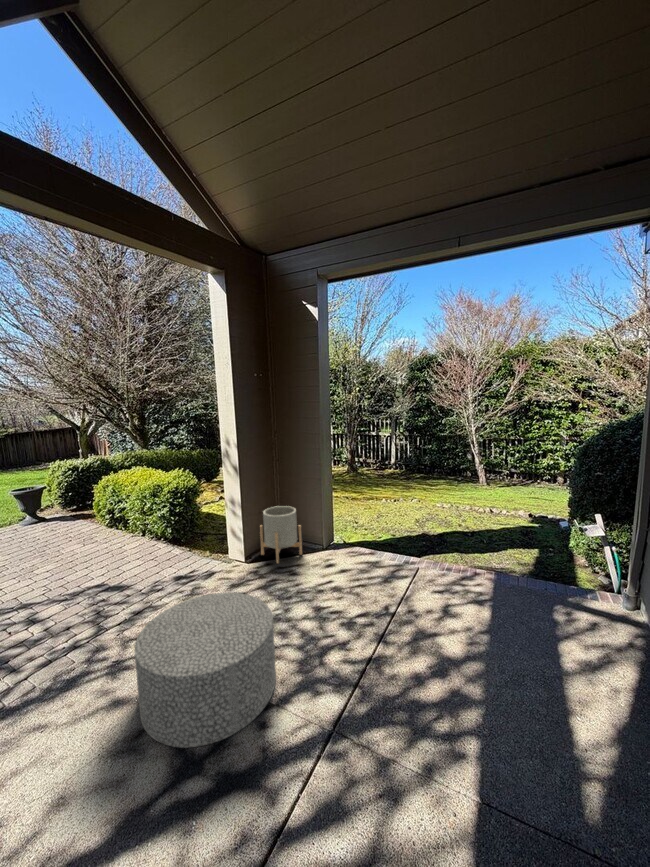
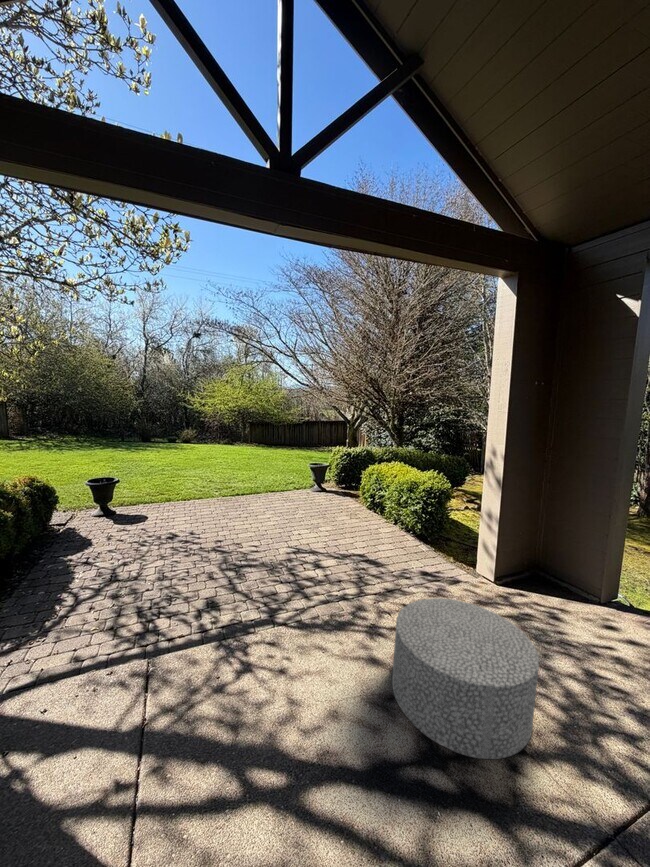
planter: present [260,506,302,564] -> none [513,533,571,599]

